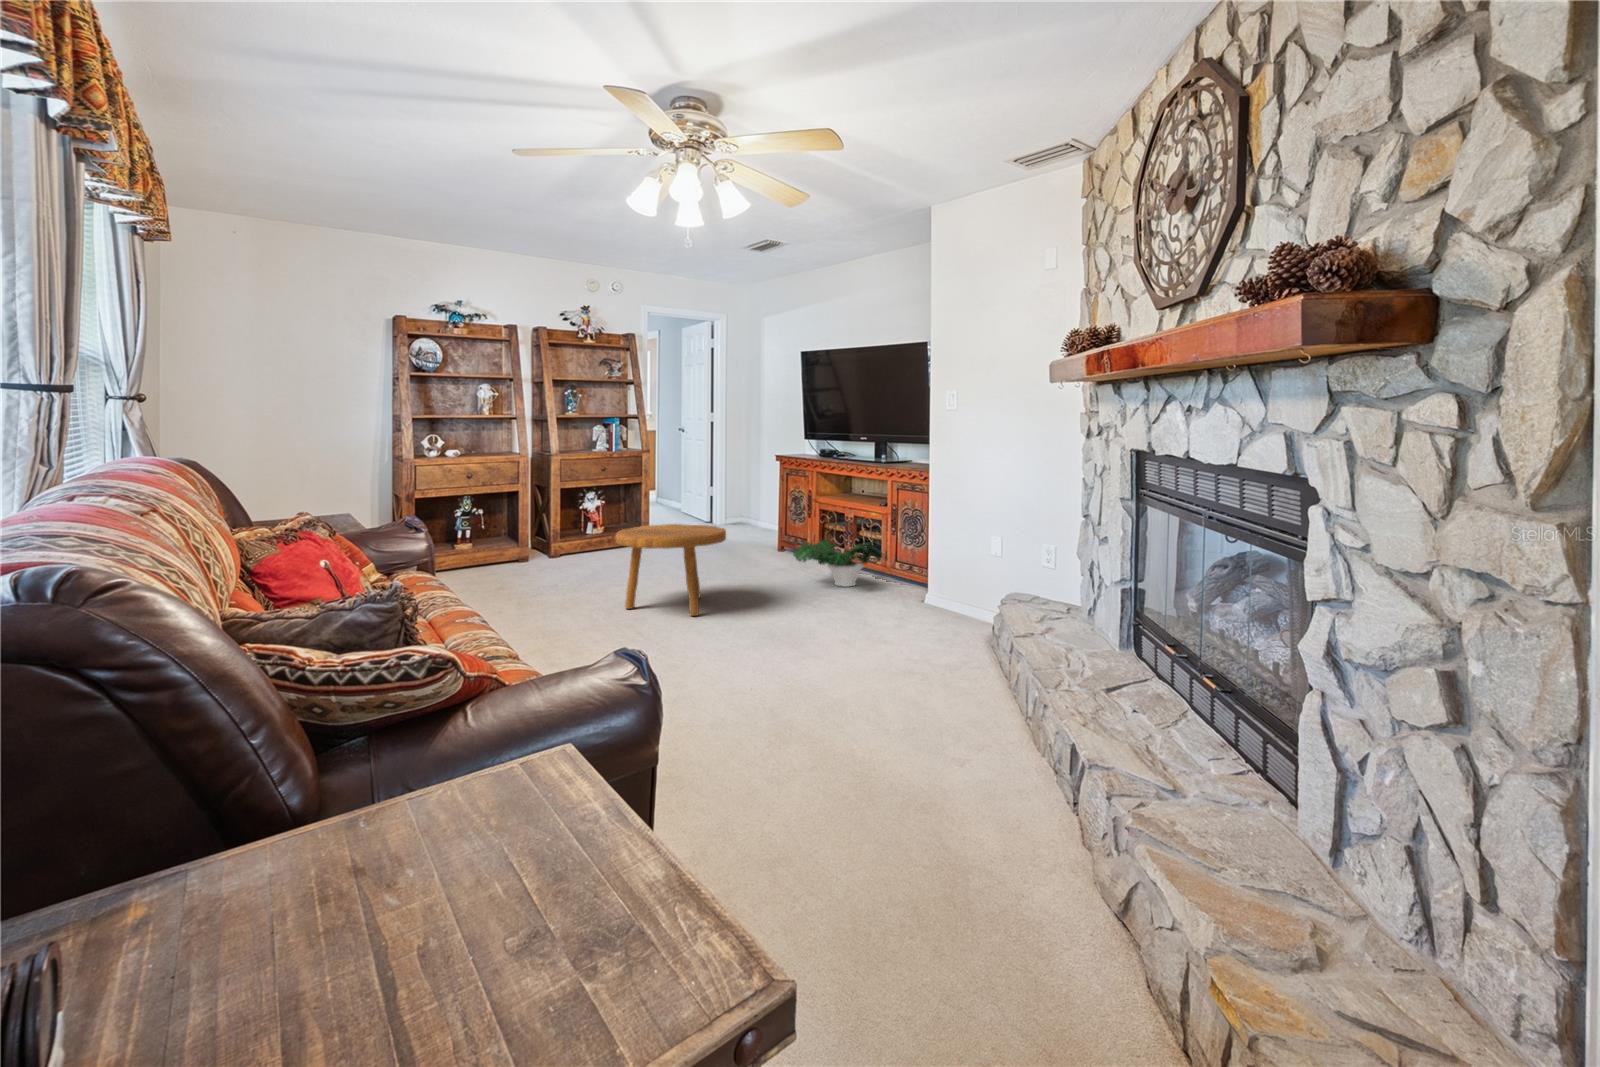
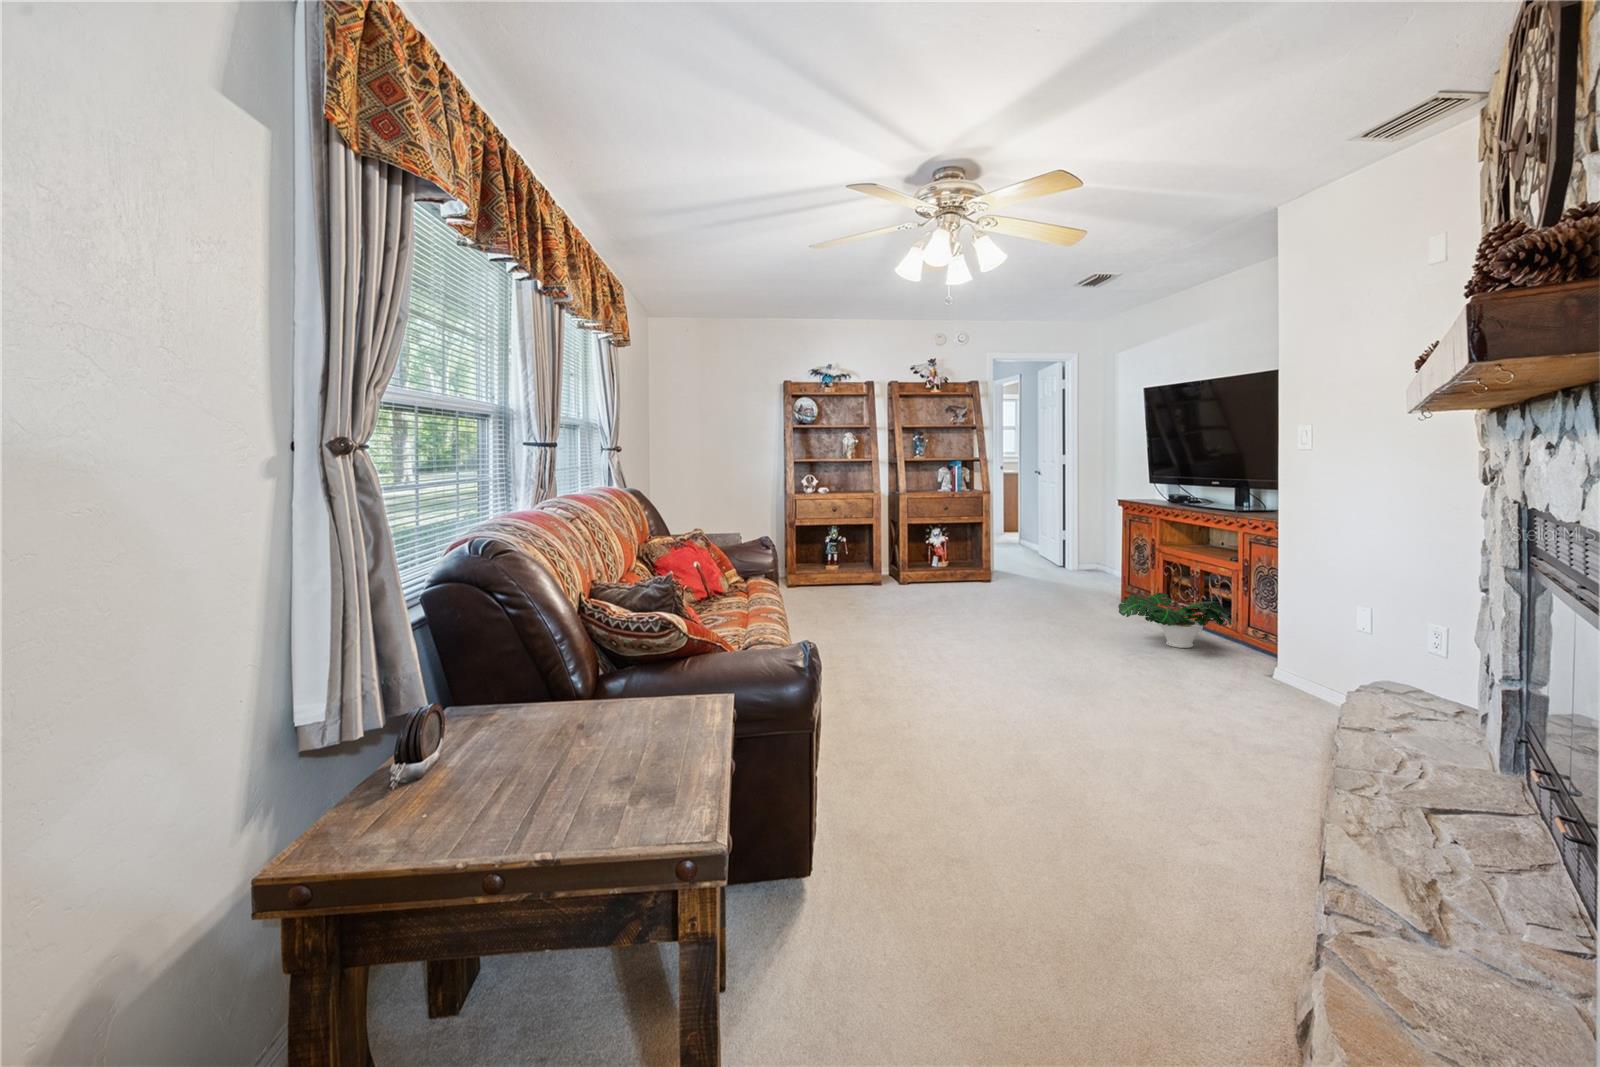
footstool: present [616,524,726,616] -> none [931,568,1038,660]

